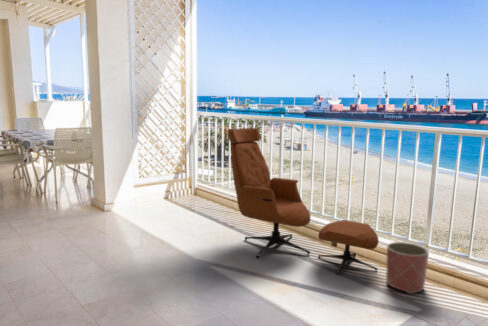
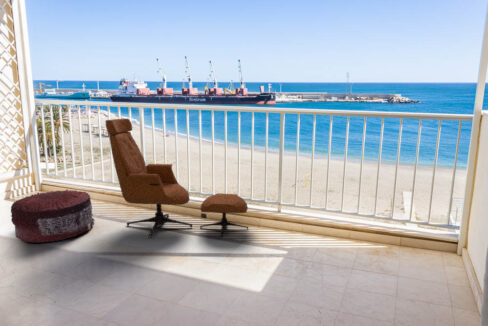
pouf: none [146,195,218,243] -> present [11,190,94,243]
planter: present [386,242,428,294] -> none [257,203,286,240]

